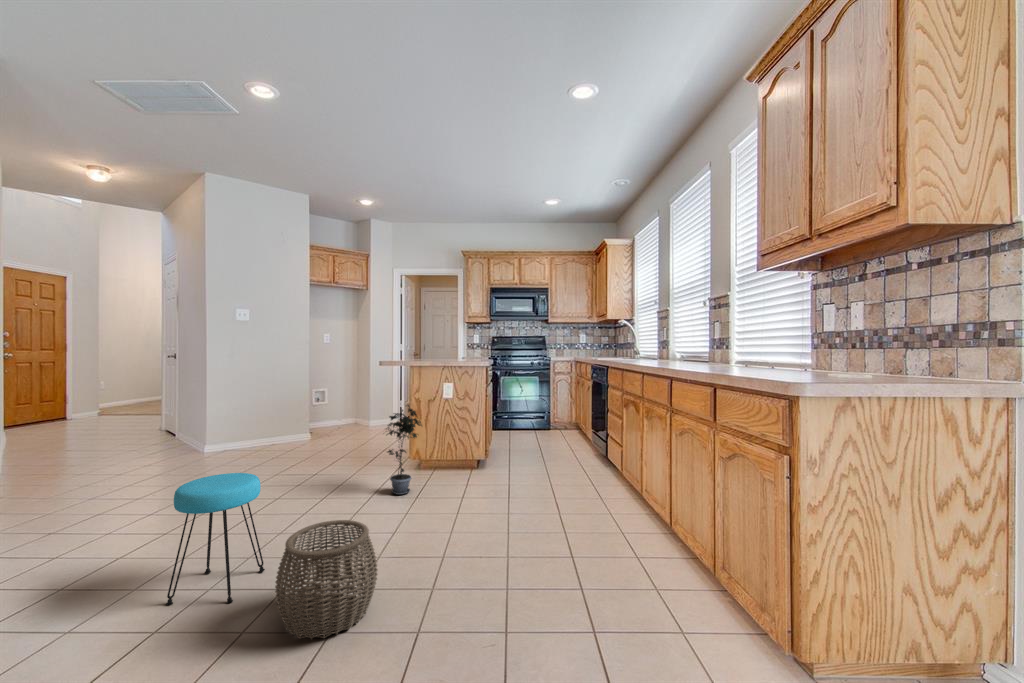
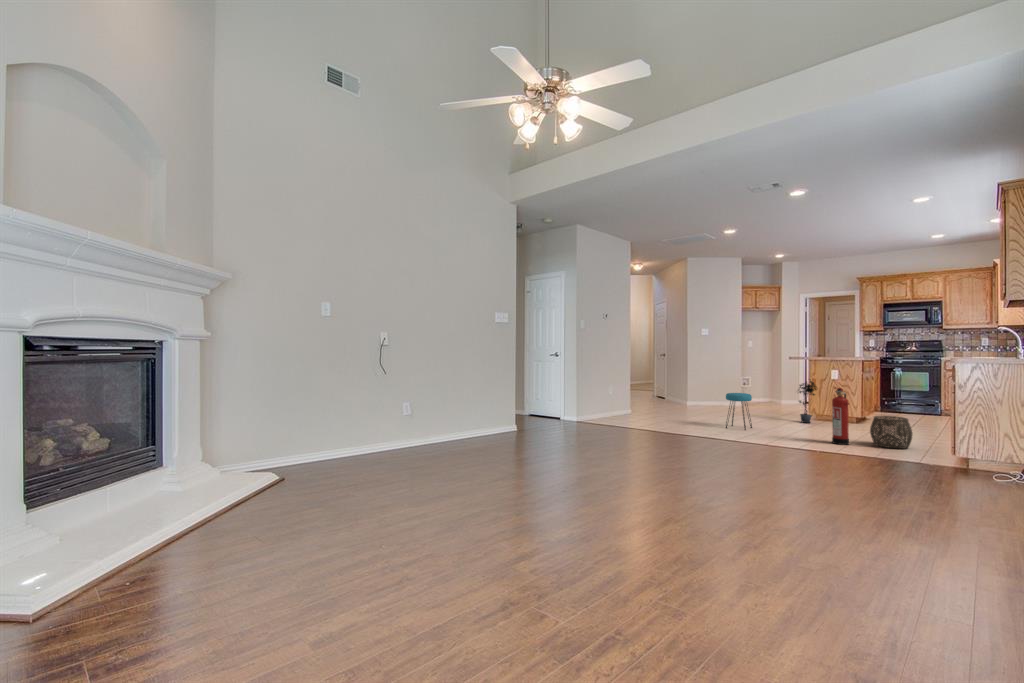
fire extinguisher: none [466,459,510,638] -> present [832,388,849,445]
woven basket: present [275,520,378,639] -> present [870,416,913,449]

